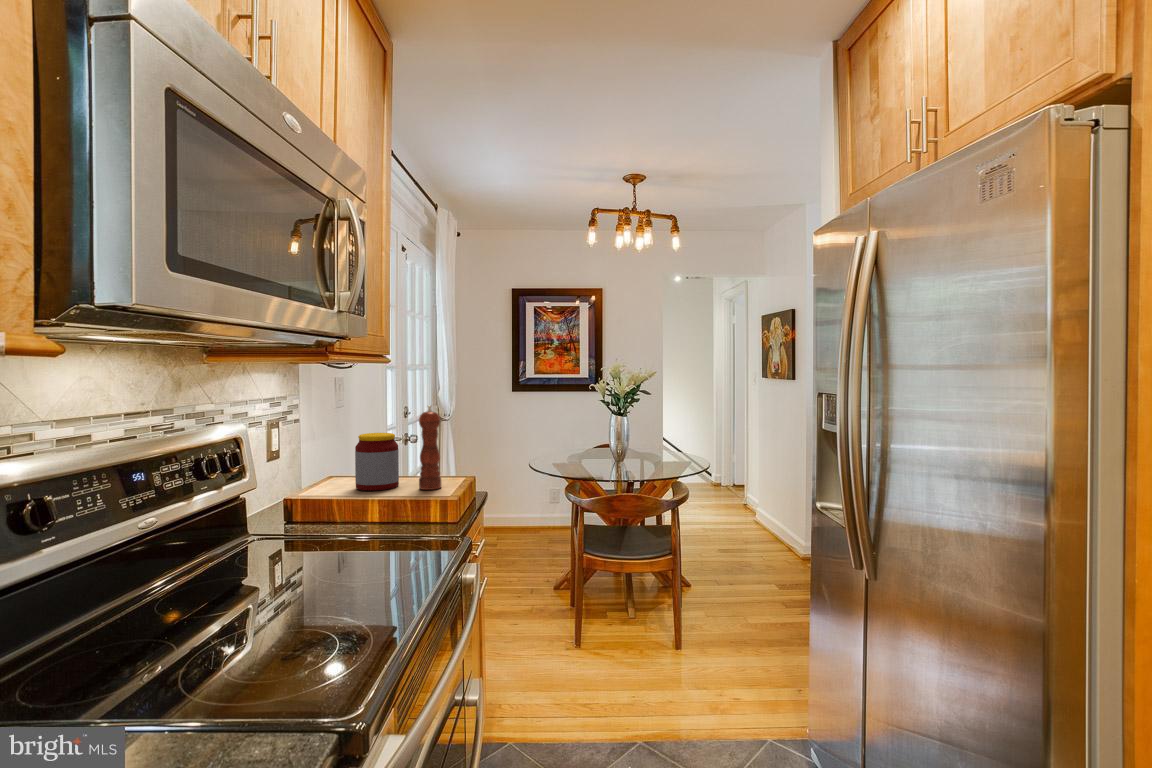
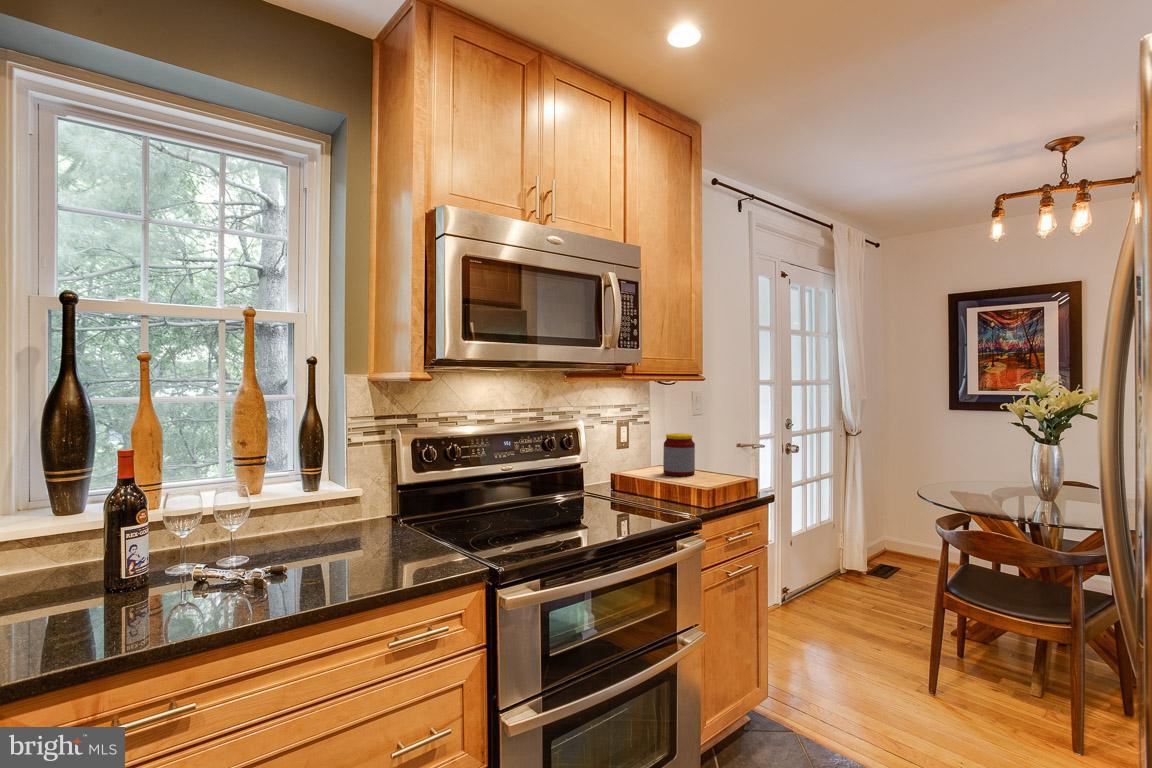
pepper mill: present [419,405,442,490] -> none [699,415,717,481]

